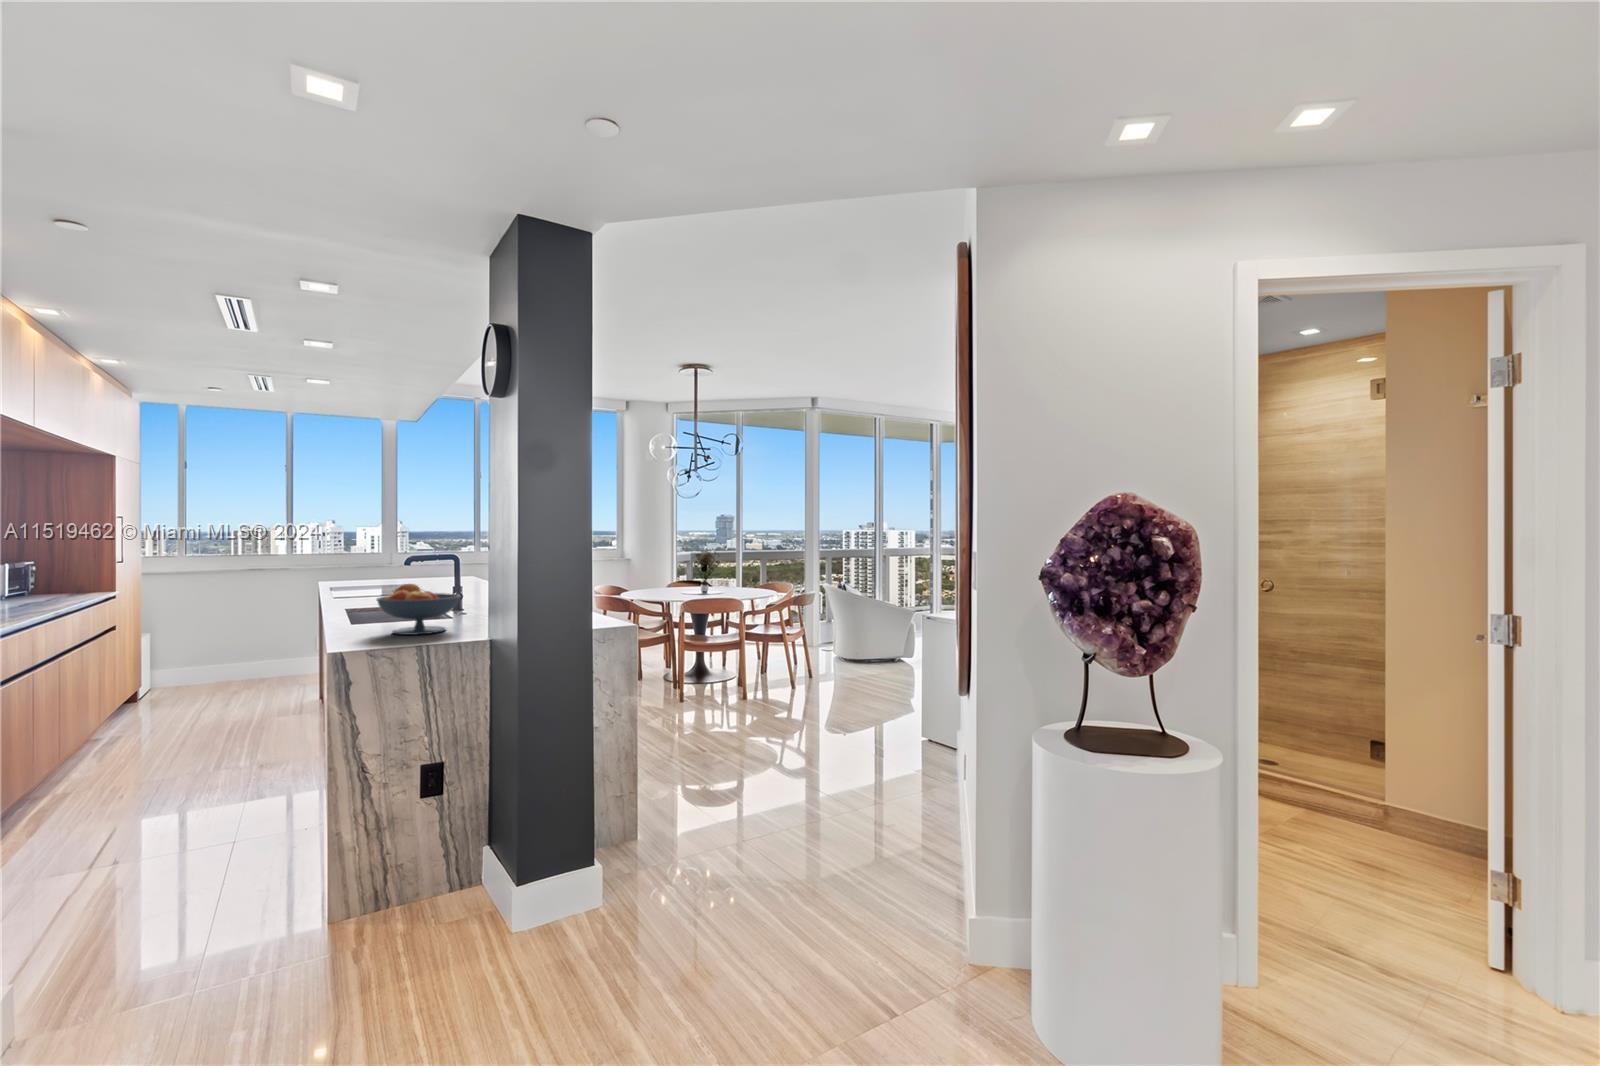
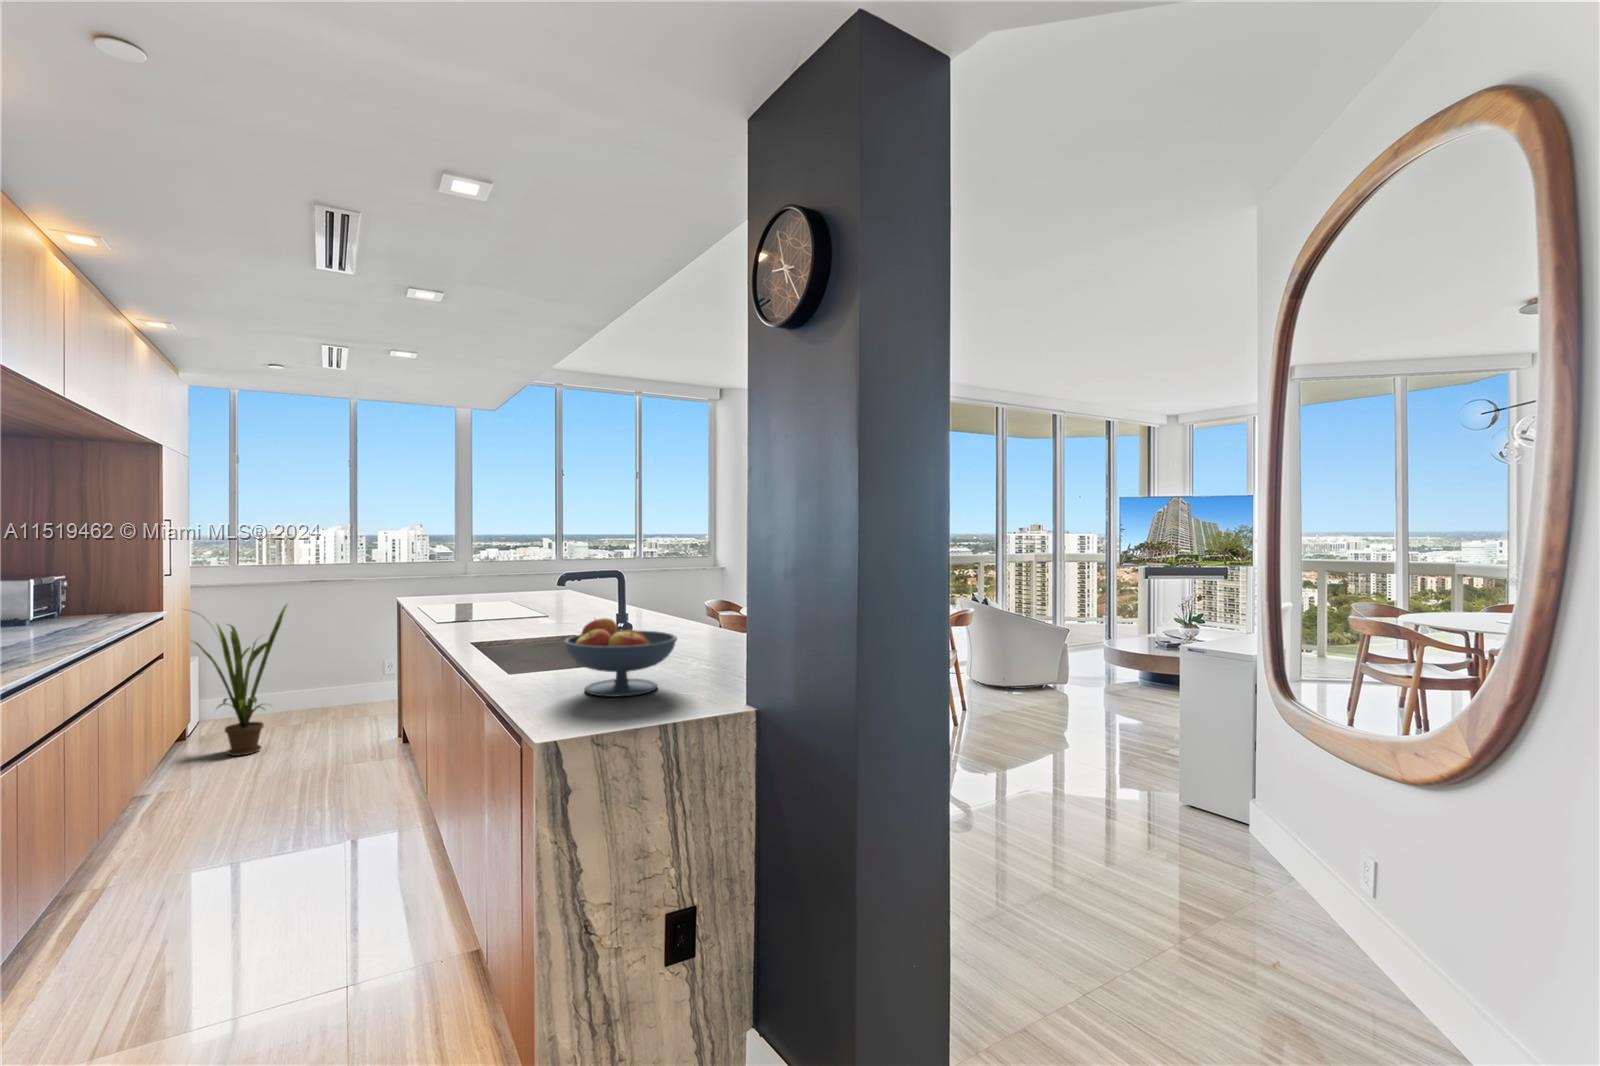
house plant: none [130,588,223,714] -> present [191,605,287,756]

